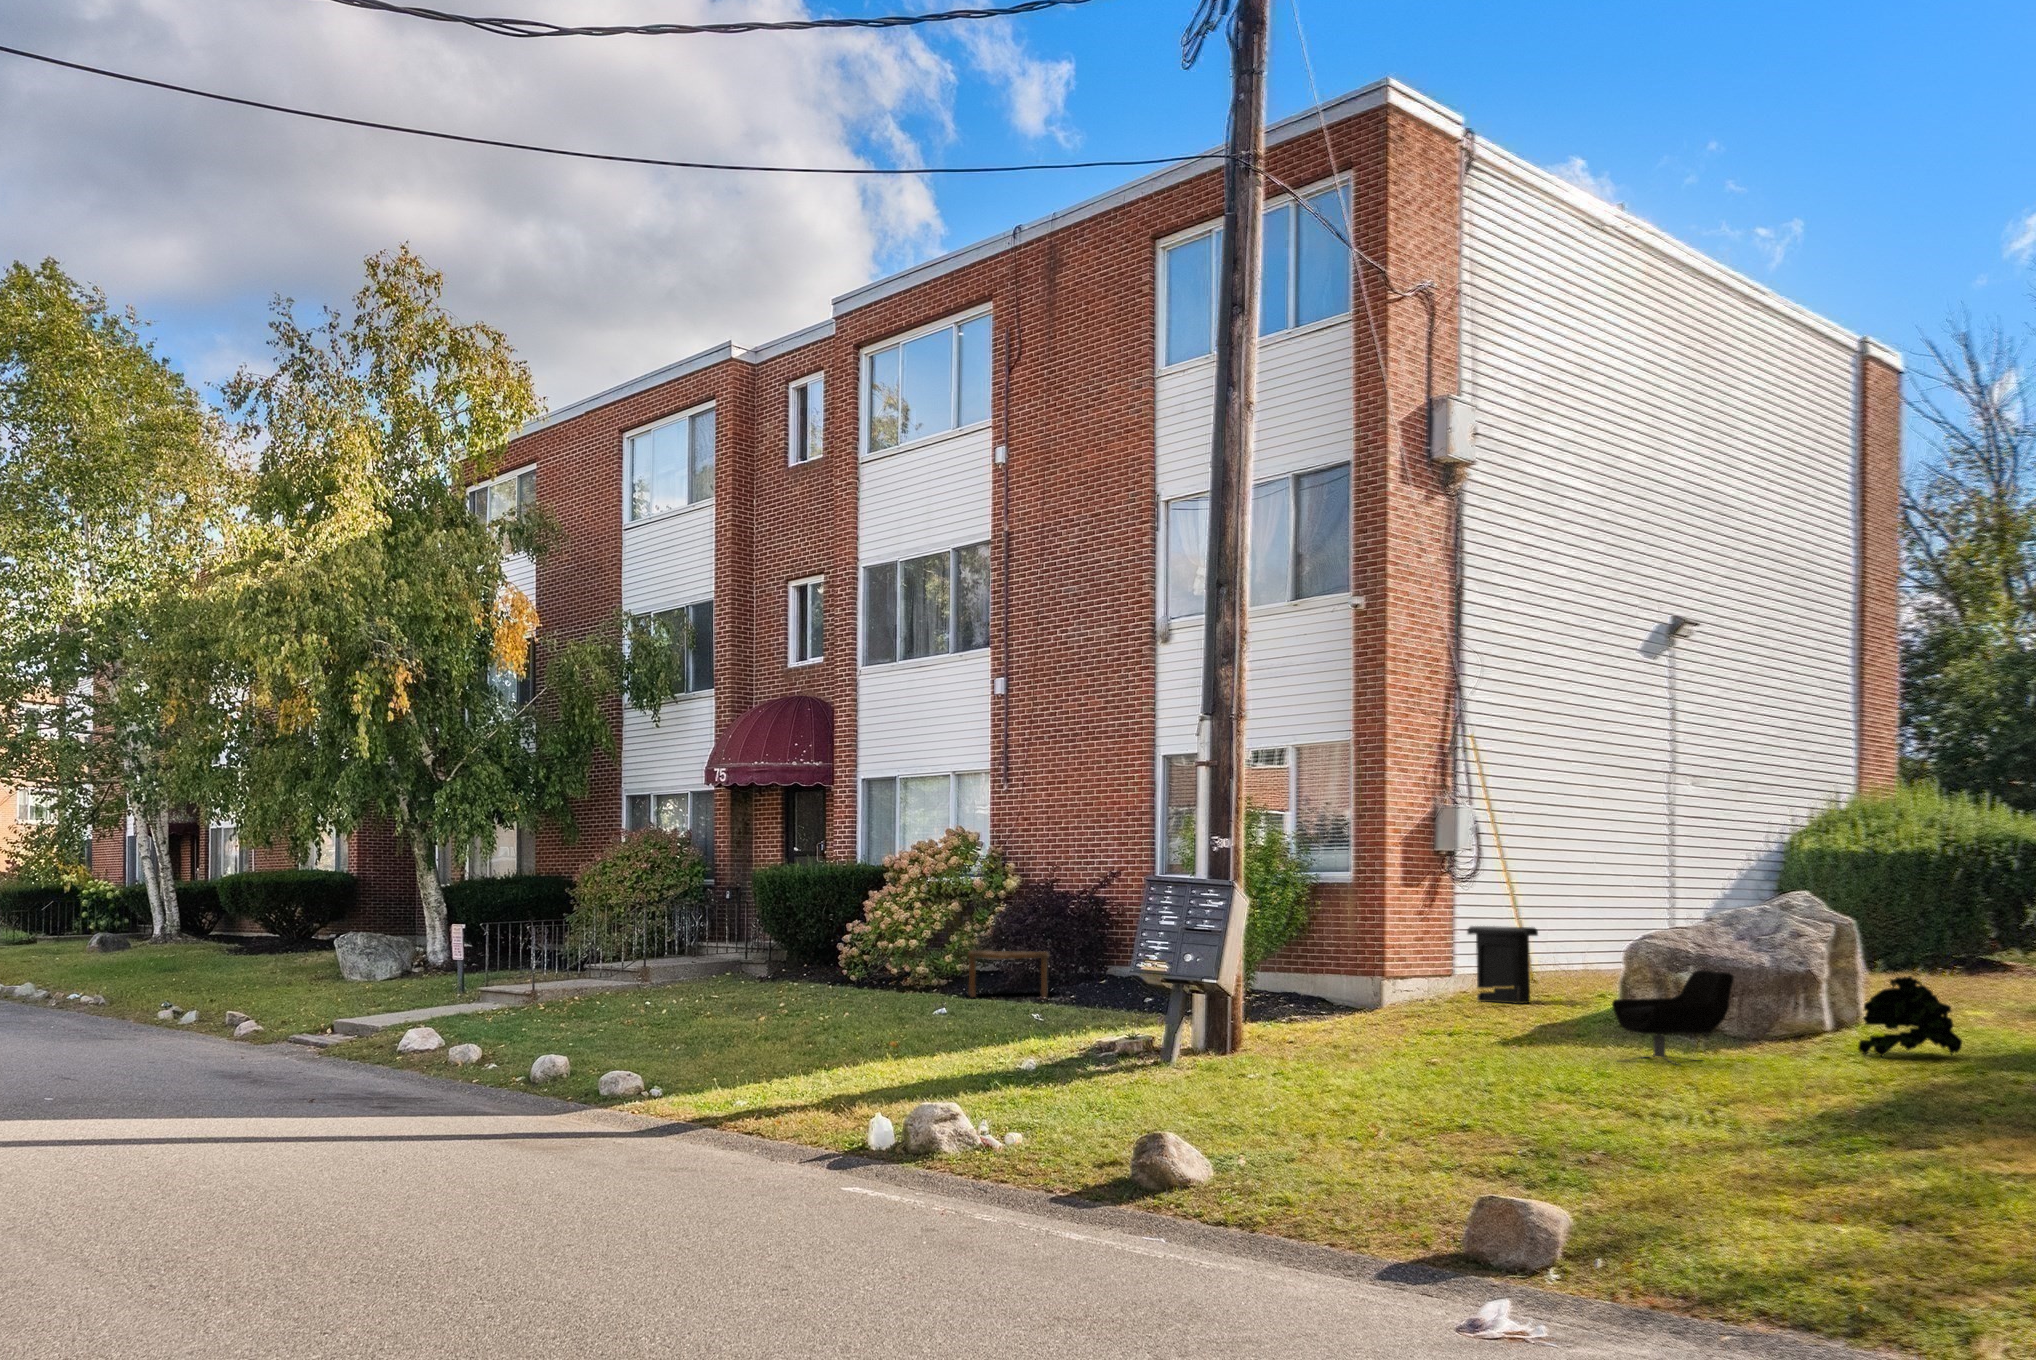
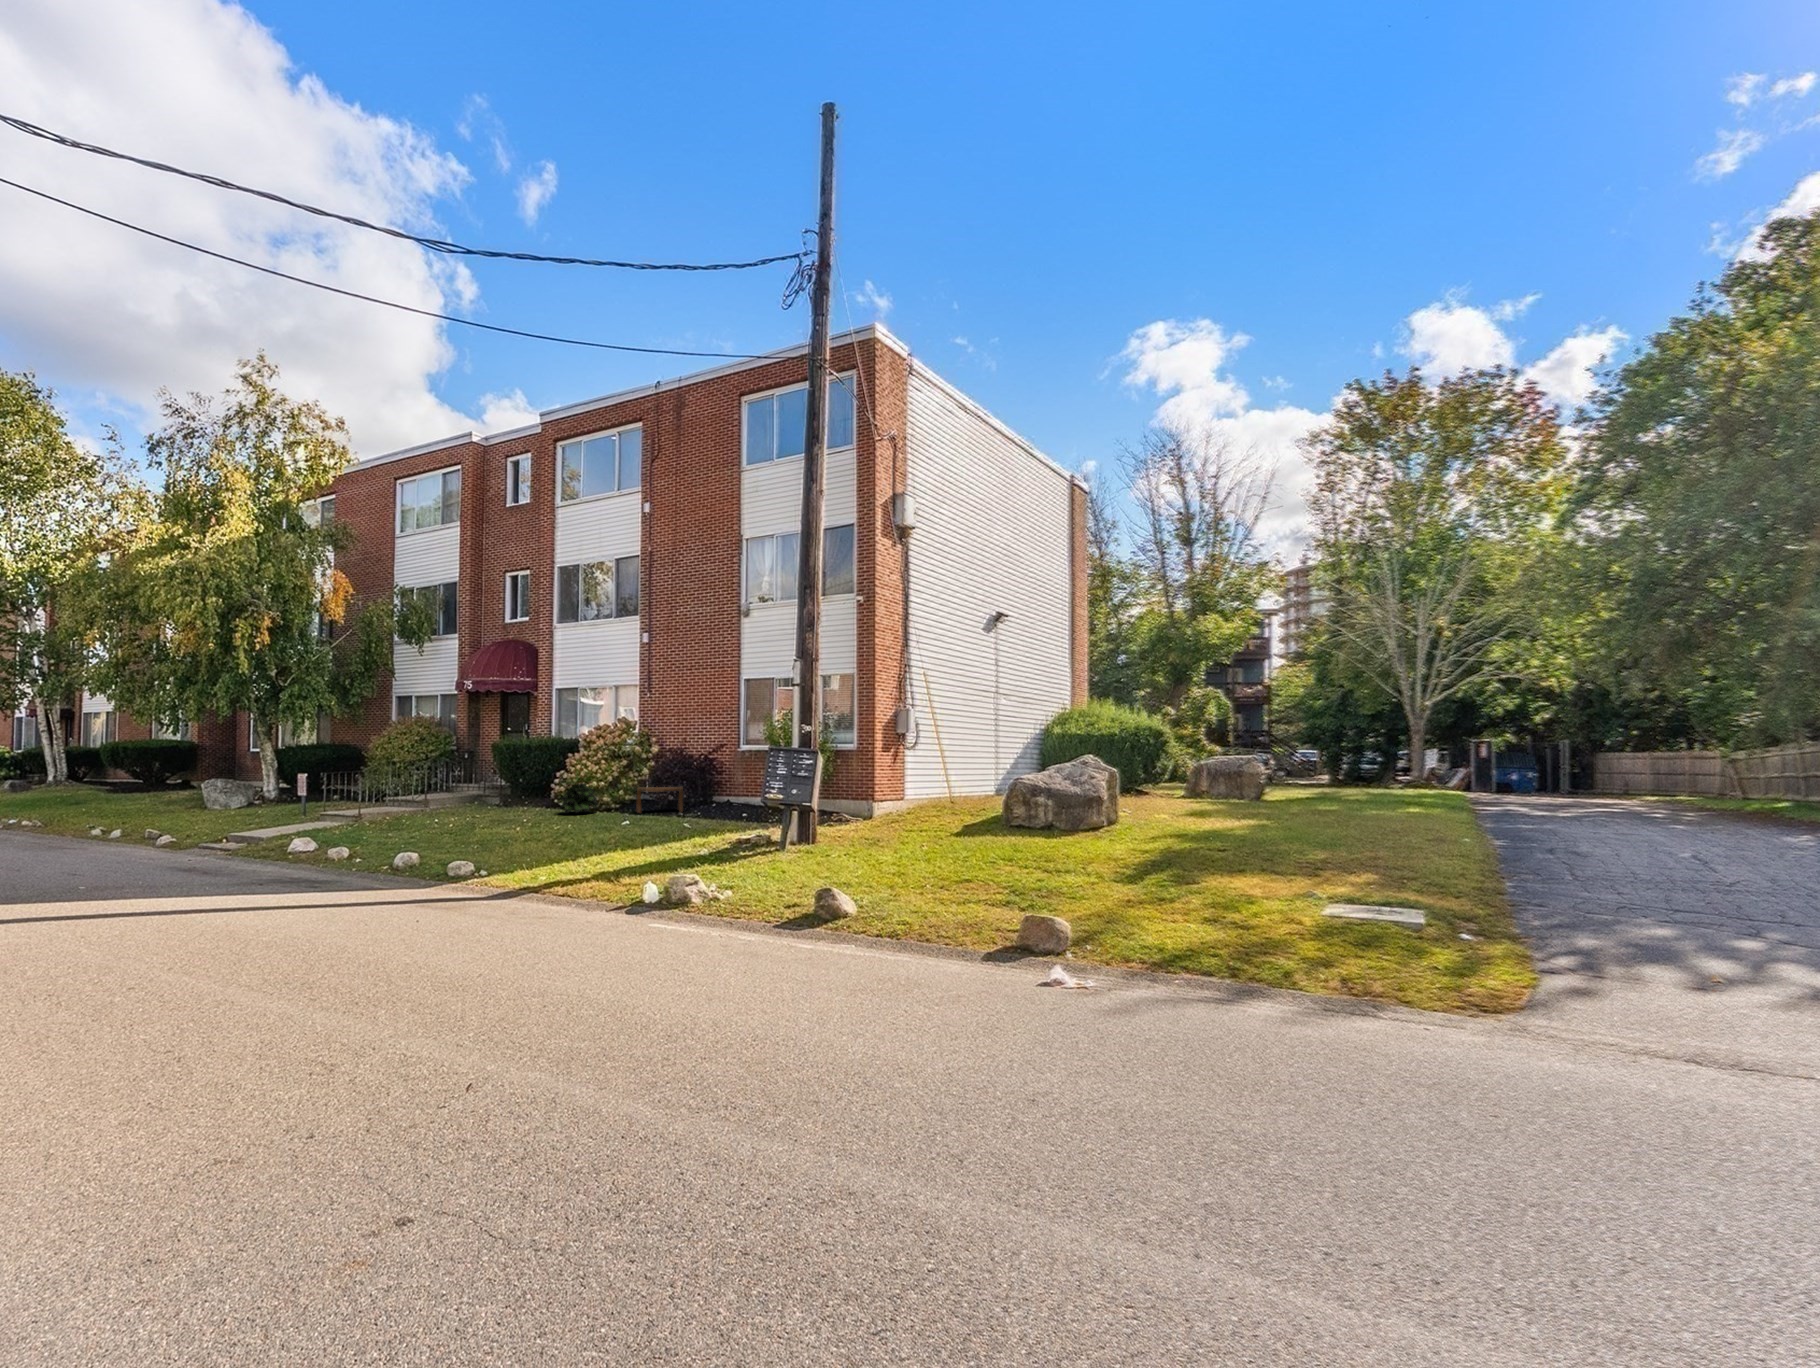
trash can: present [1467,926,1538,1004] -> none [910,770,946,809]
lounge chair: present [1612,970,1734,1064] -> none [1011,793,1073,841]
potted plant: present [1858,976,1962,1056] -> present [560,783,598,813]

